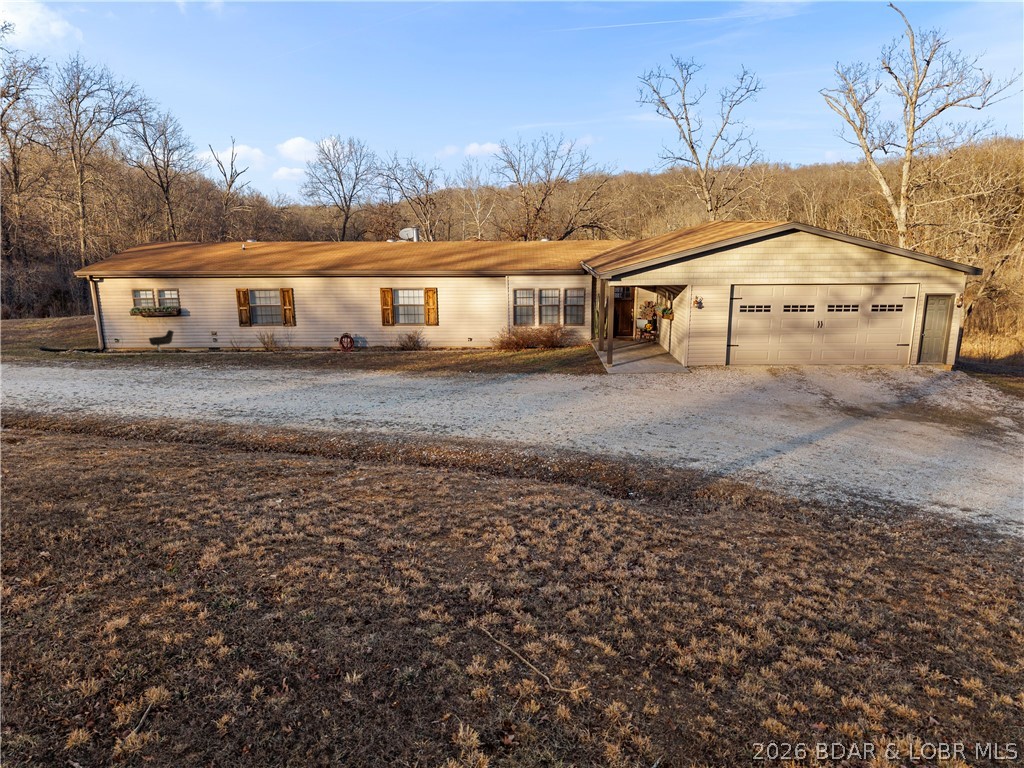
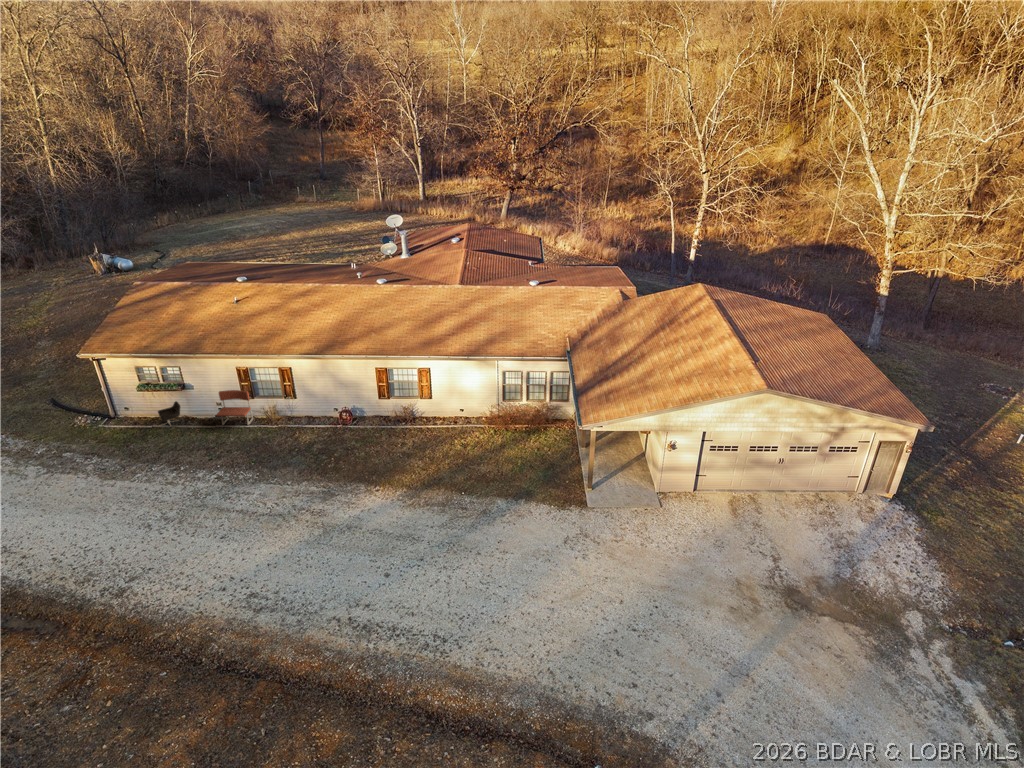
bench: none [210,315,249,351] -> present [216,390,253,425]

